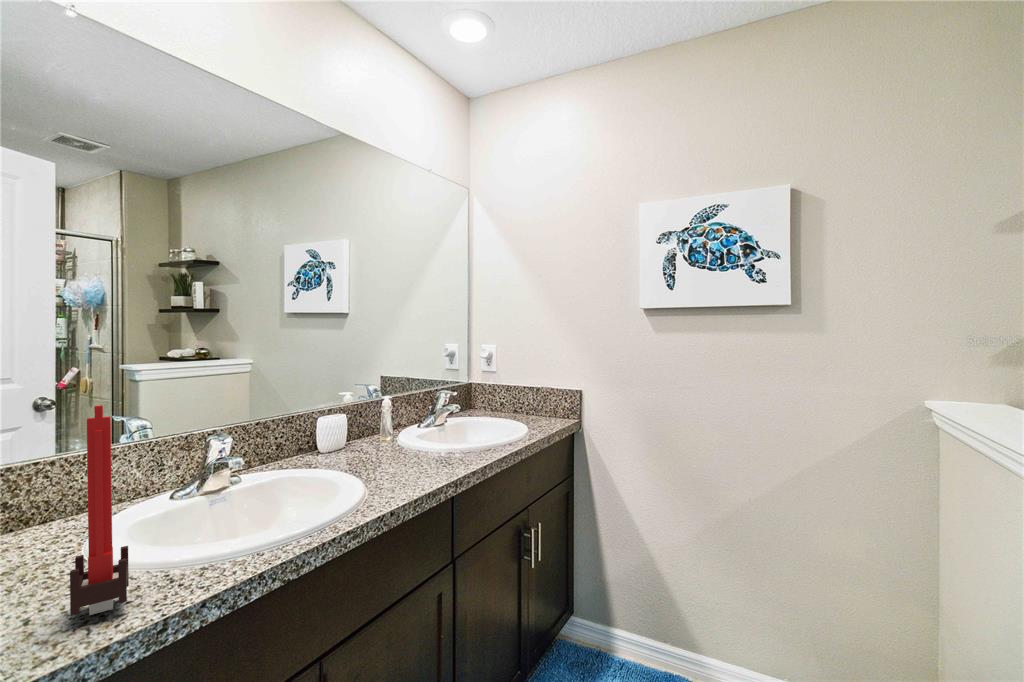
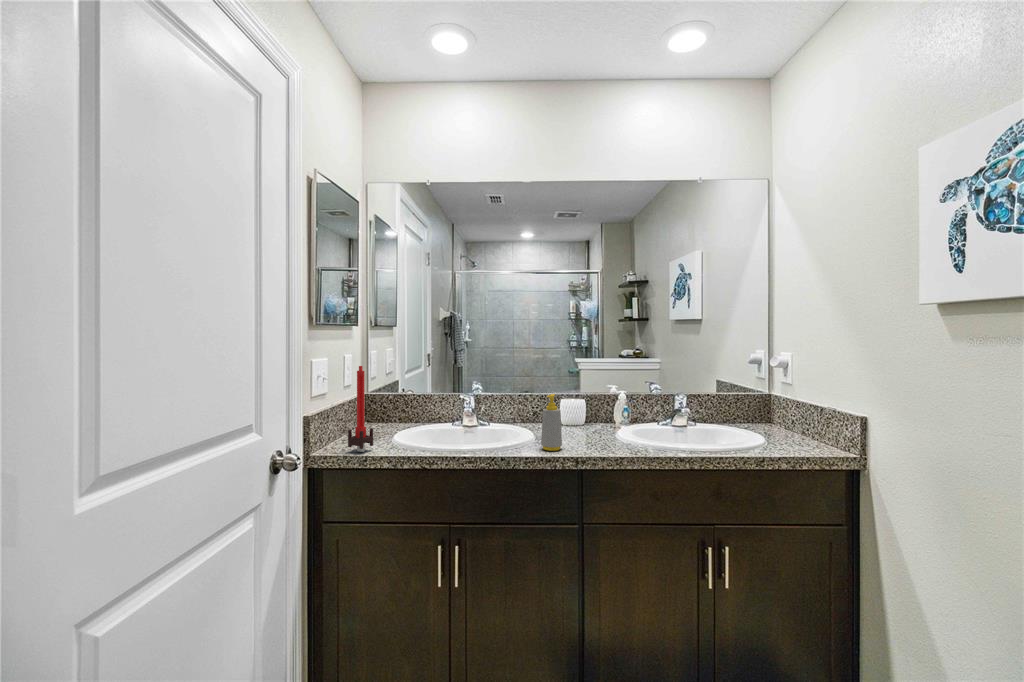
soap bottle: none [393,409,421,484] -> present [541,394,562,451]

